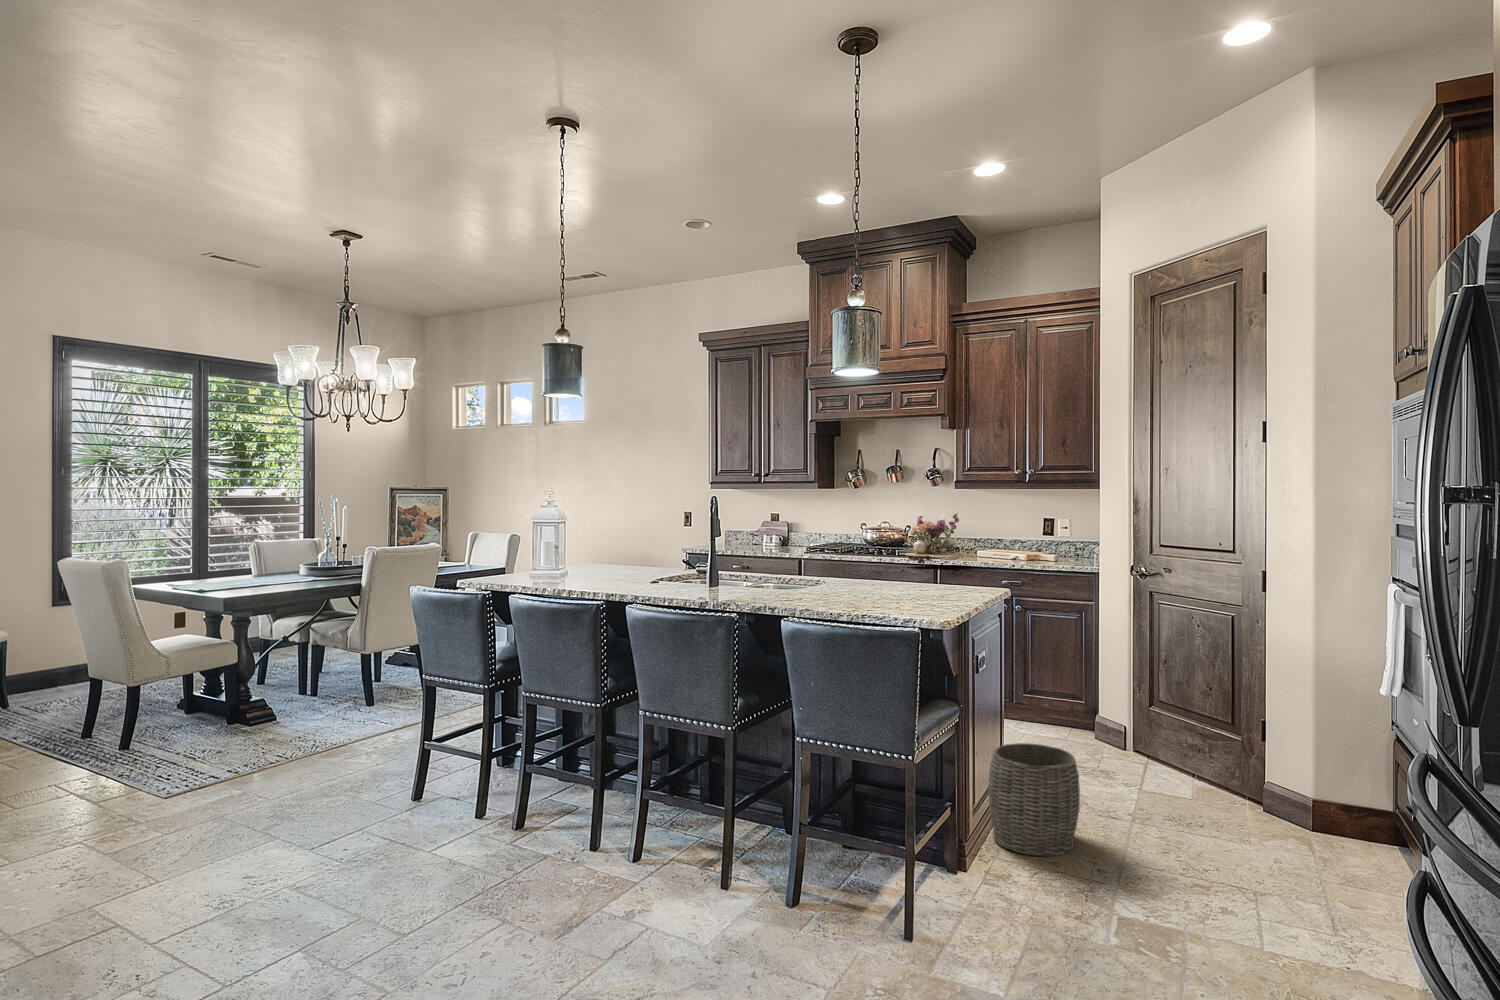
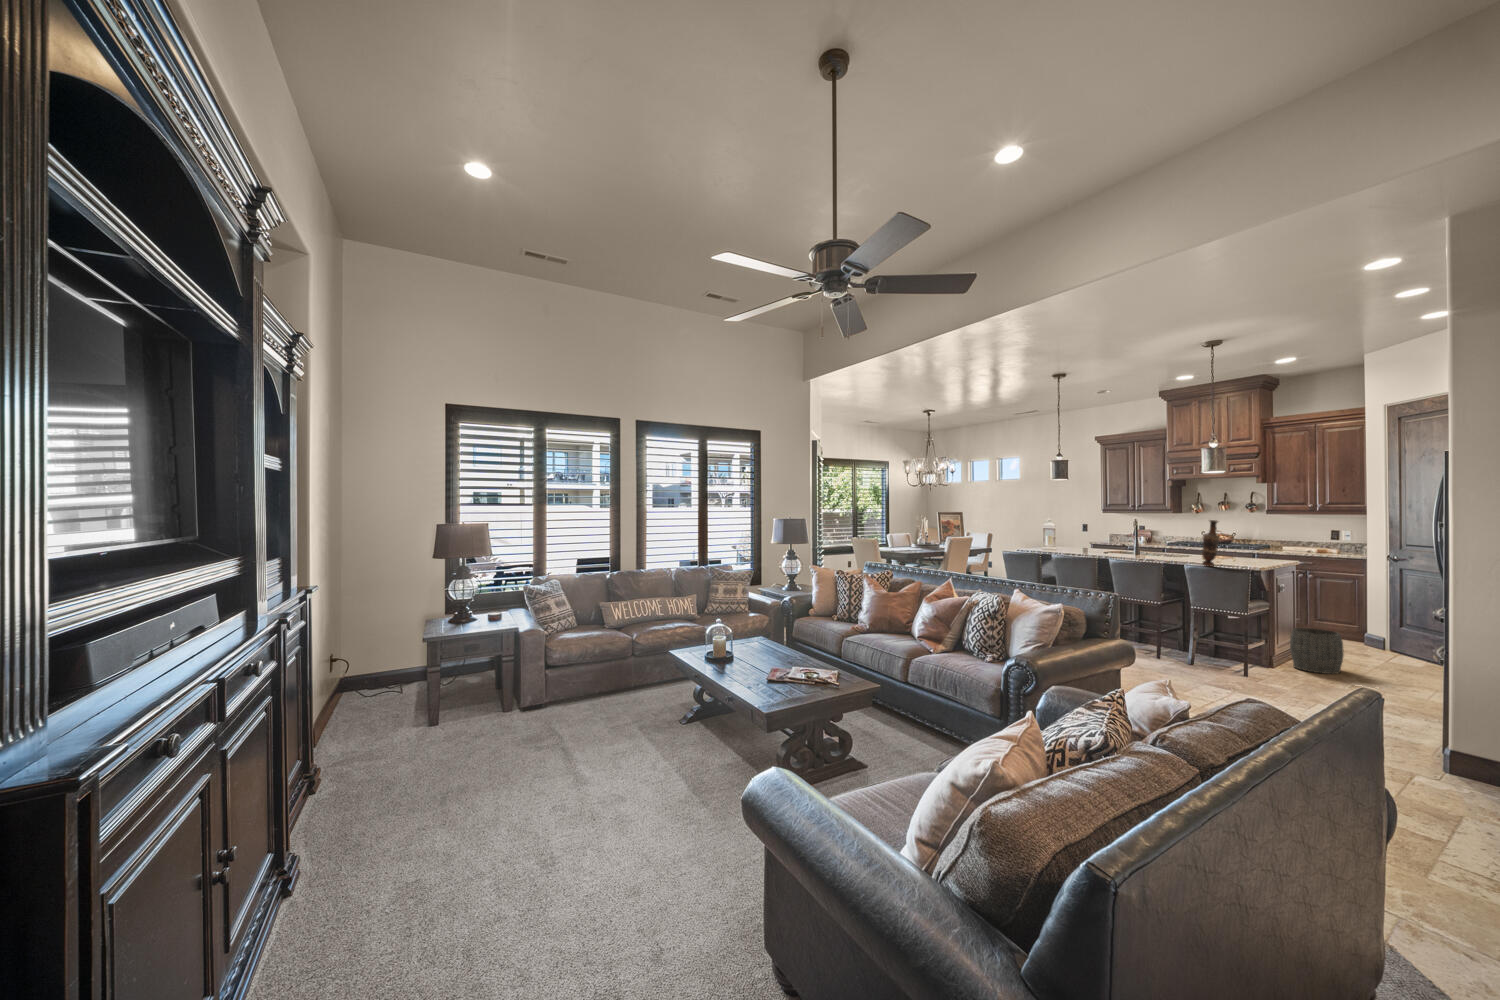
vase: none [823,504,860,622] -> present [1202,520,1220,566]
flower arrangement: present [901,512,966,565] -> none [1230,526,1275,554]

